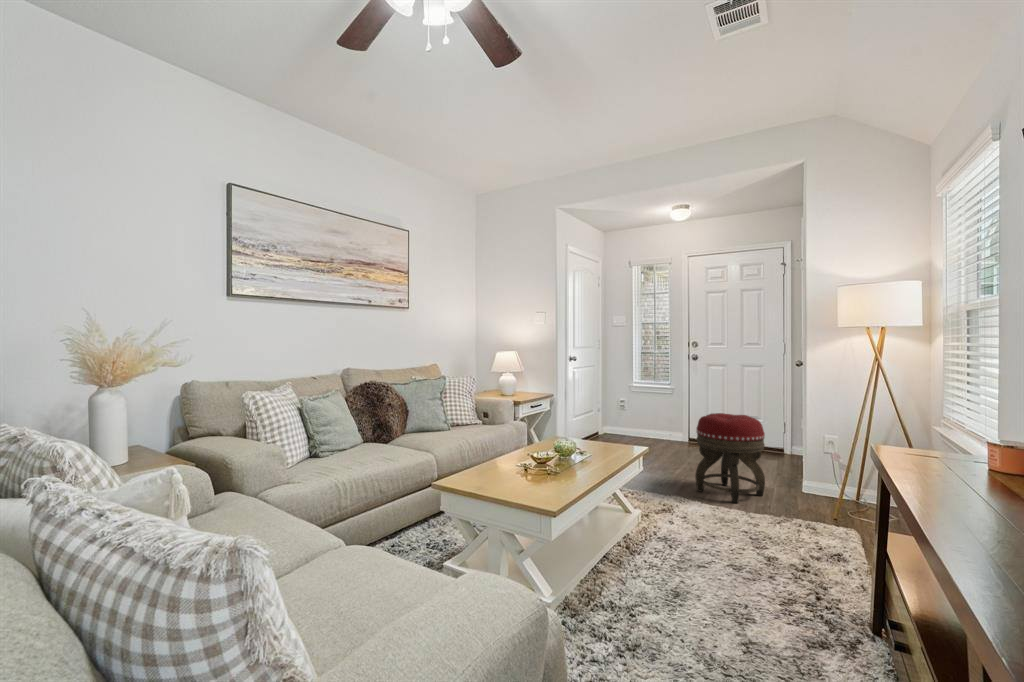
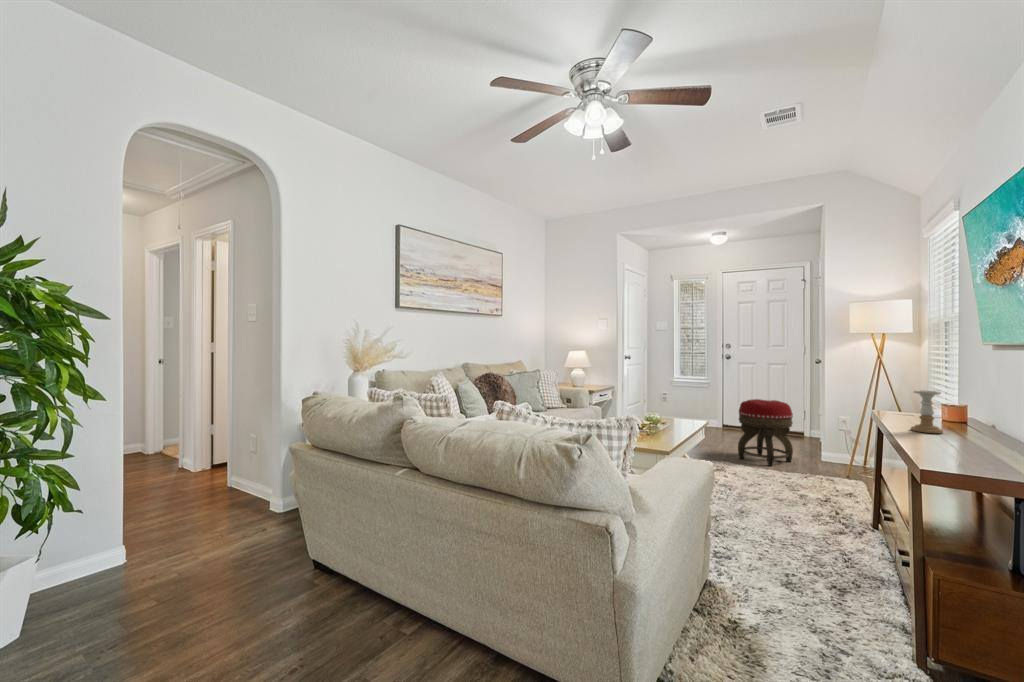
candle holder: none [938,422,996,501] -> present [911,390,943,433]

